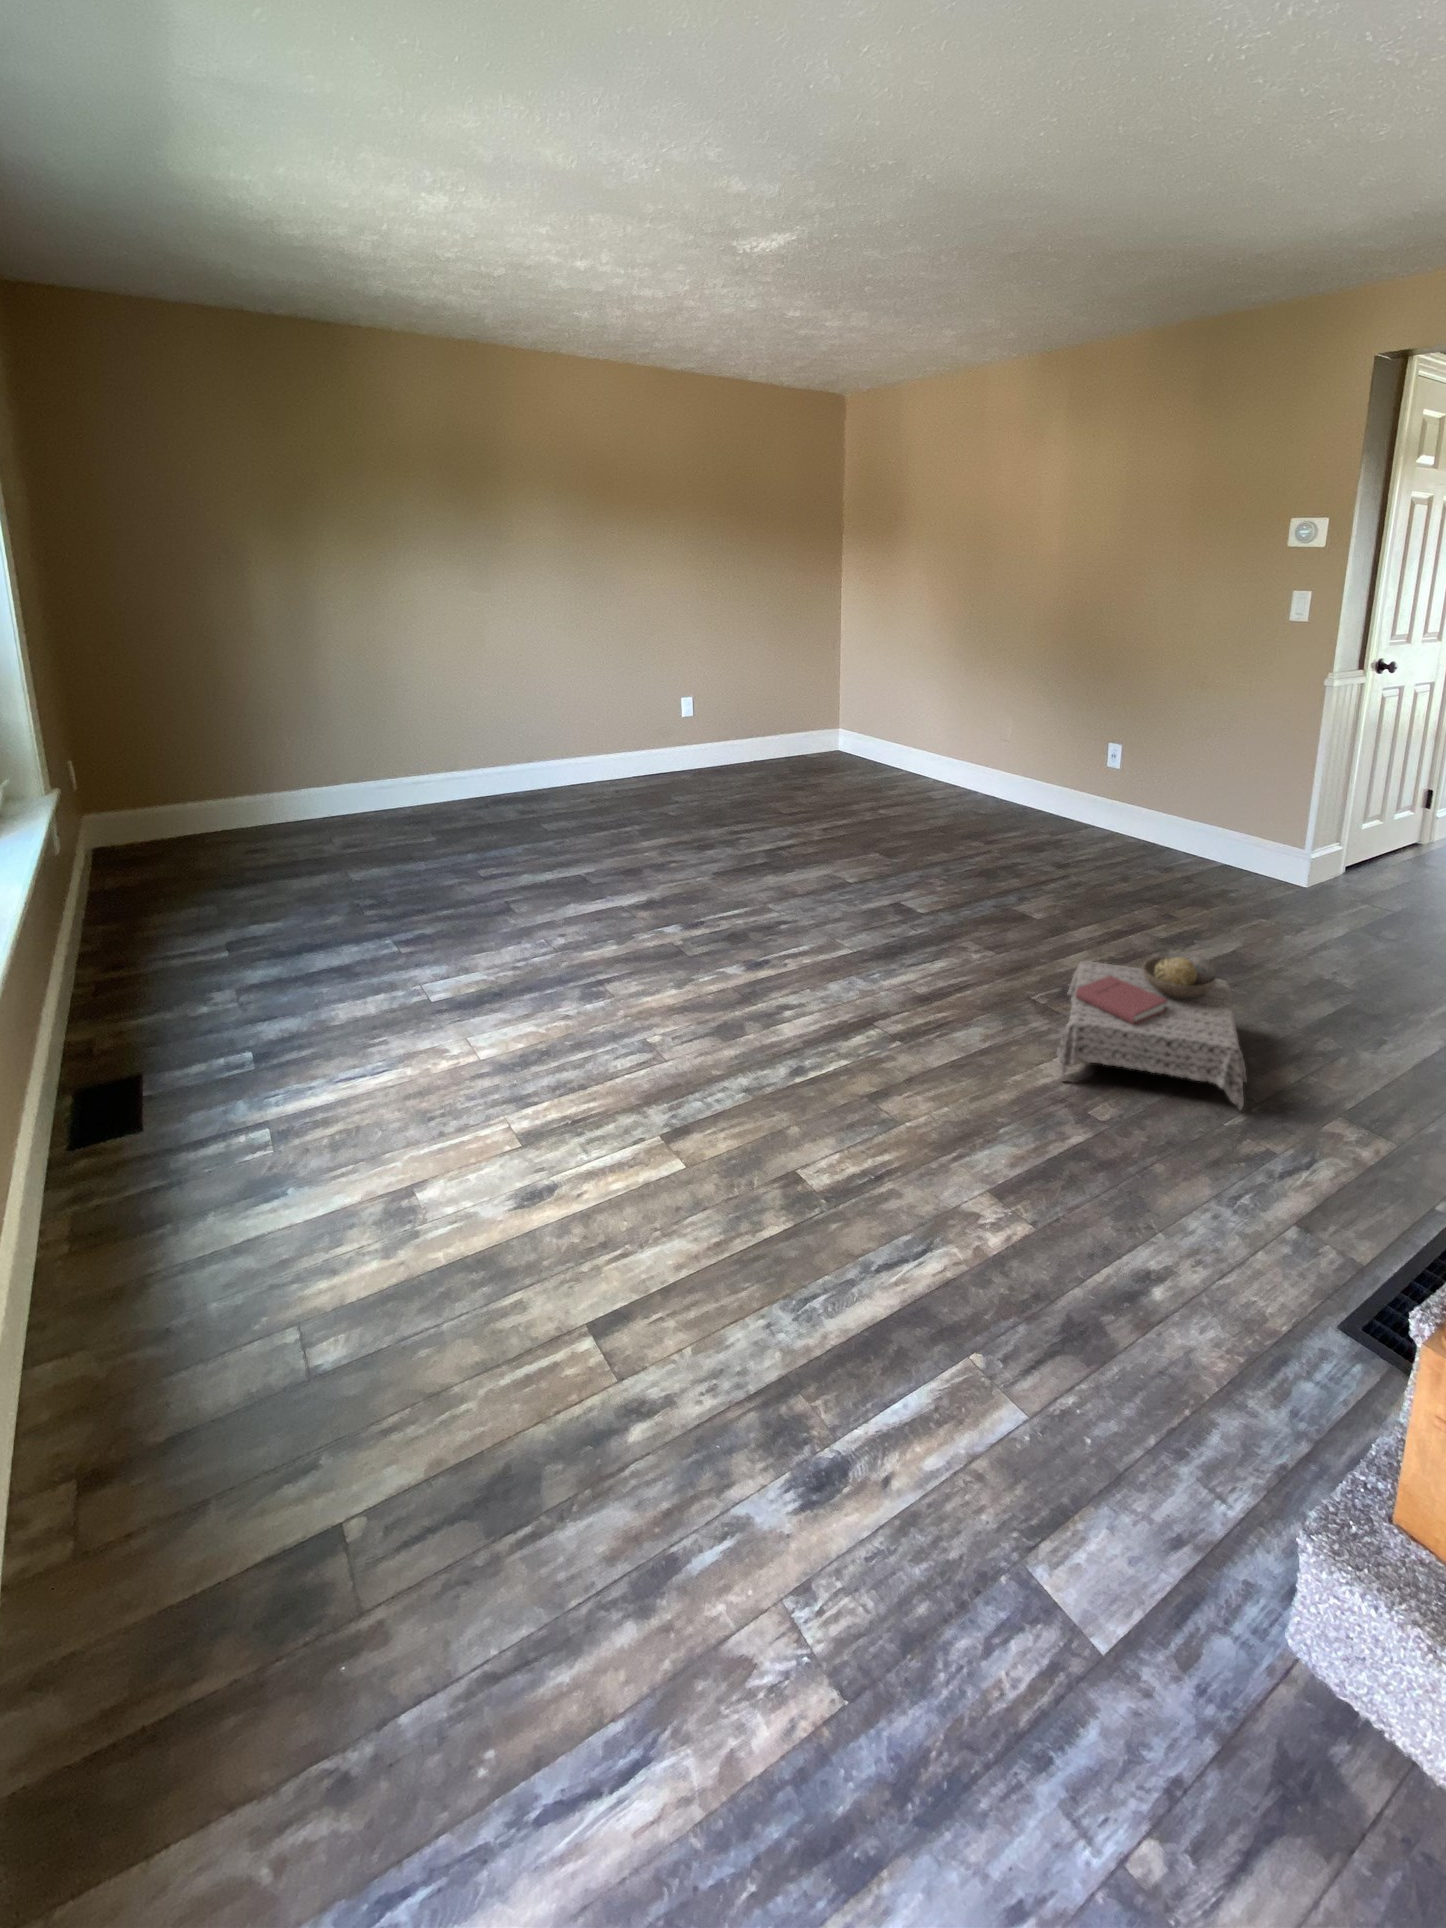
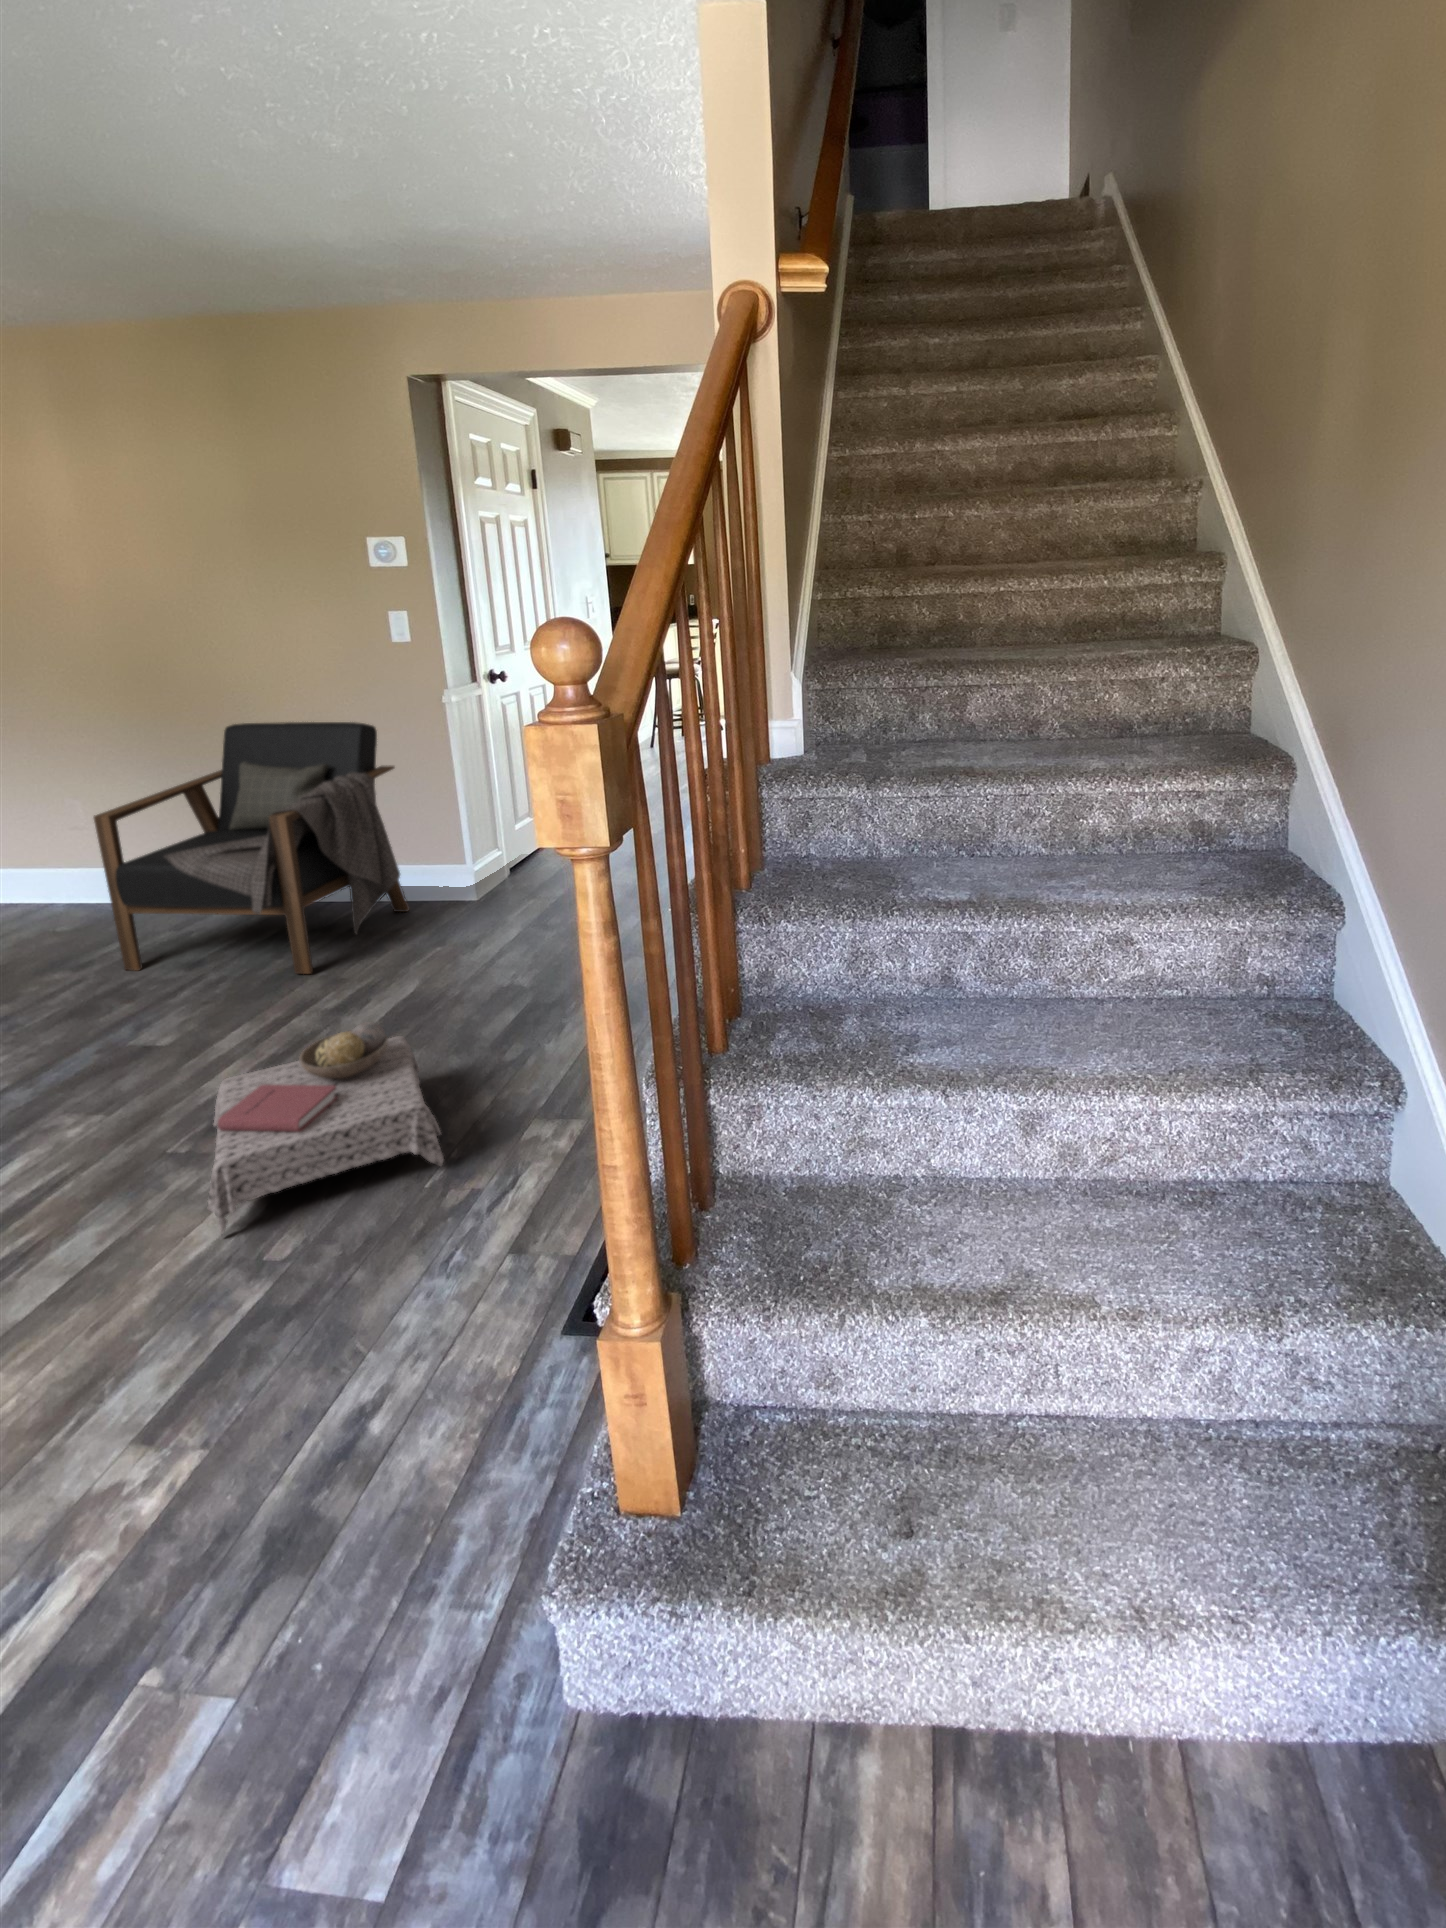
armchair: none [1022,679,1264,903] -> present [94,722,409,974]

